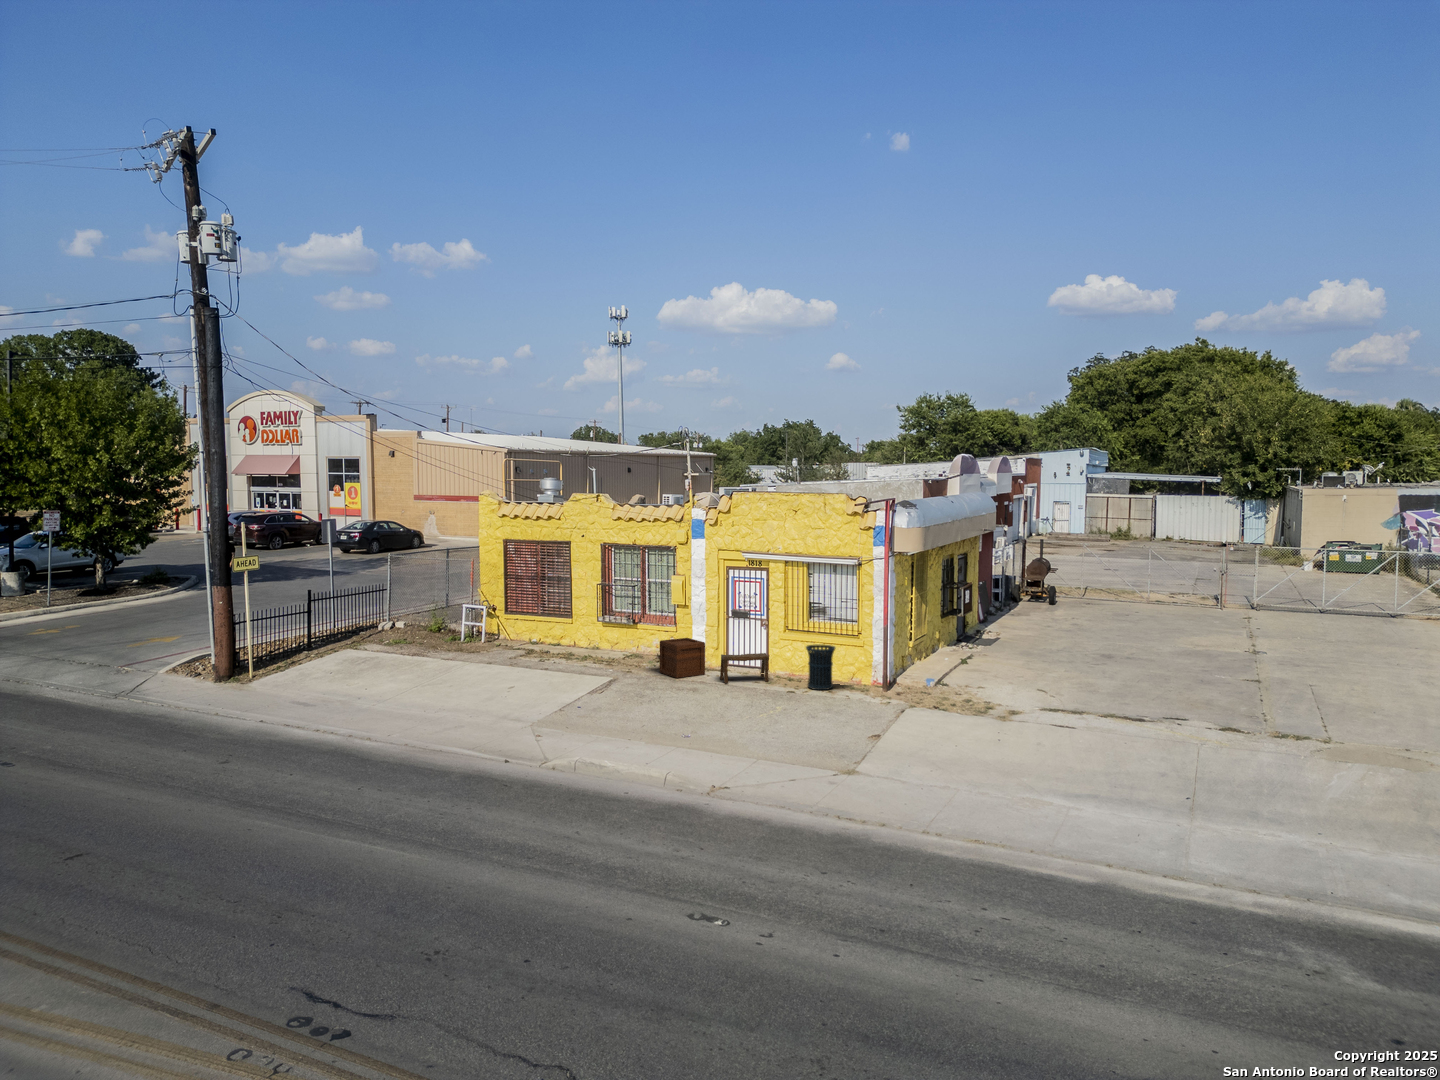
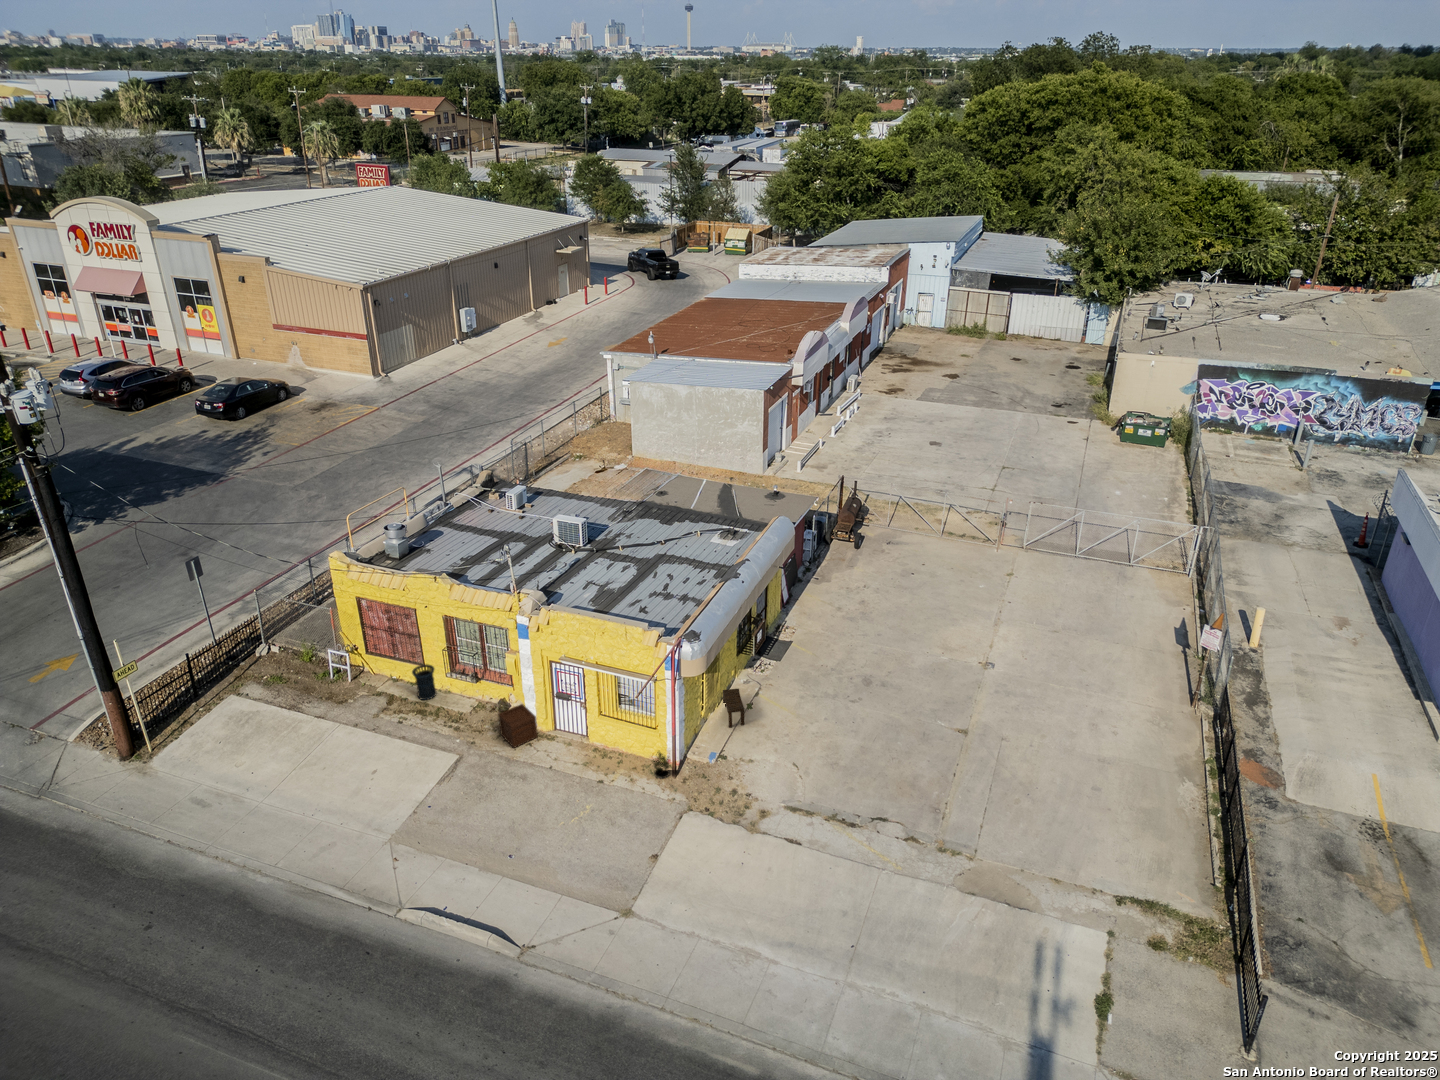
trash can: present [806,644,835,690] -> present [412,664,436,700]
bench: present [720,653,769,683] -> present [723,689,745,727]
potted tree: none [853,657,878,695] -> present [653,752,670,778]

